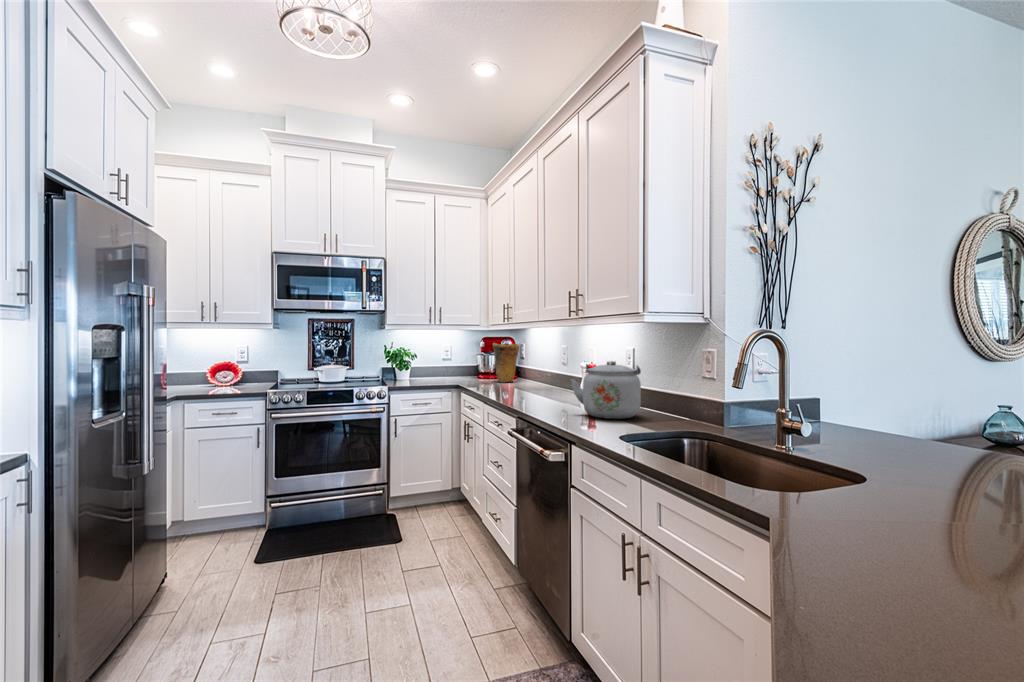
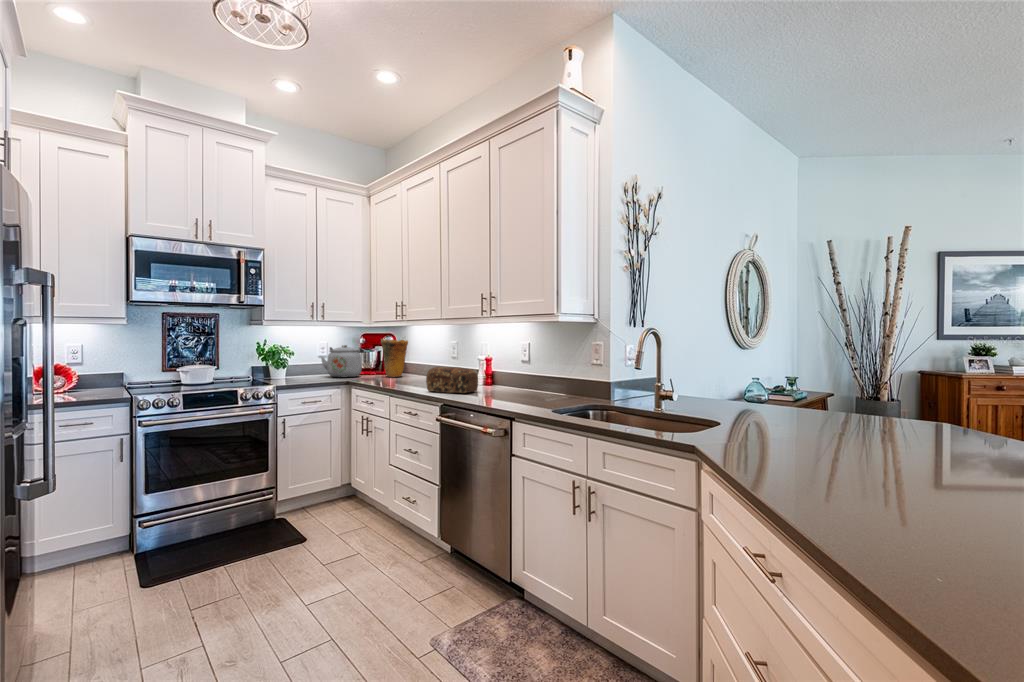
kettle: present [571,361,641,419] -> present [321,345,364,377]
bread loaf: none [514,374,570,405] -> present [426,367,478,393]

